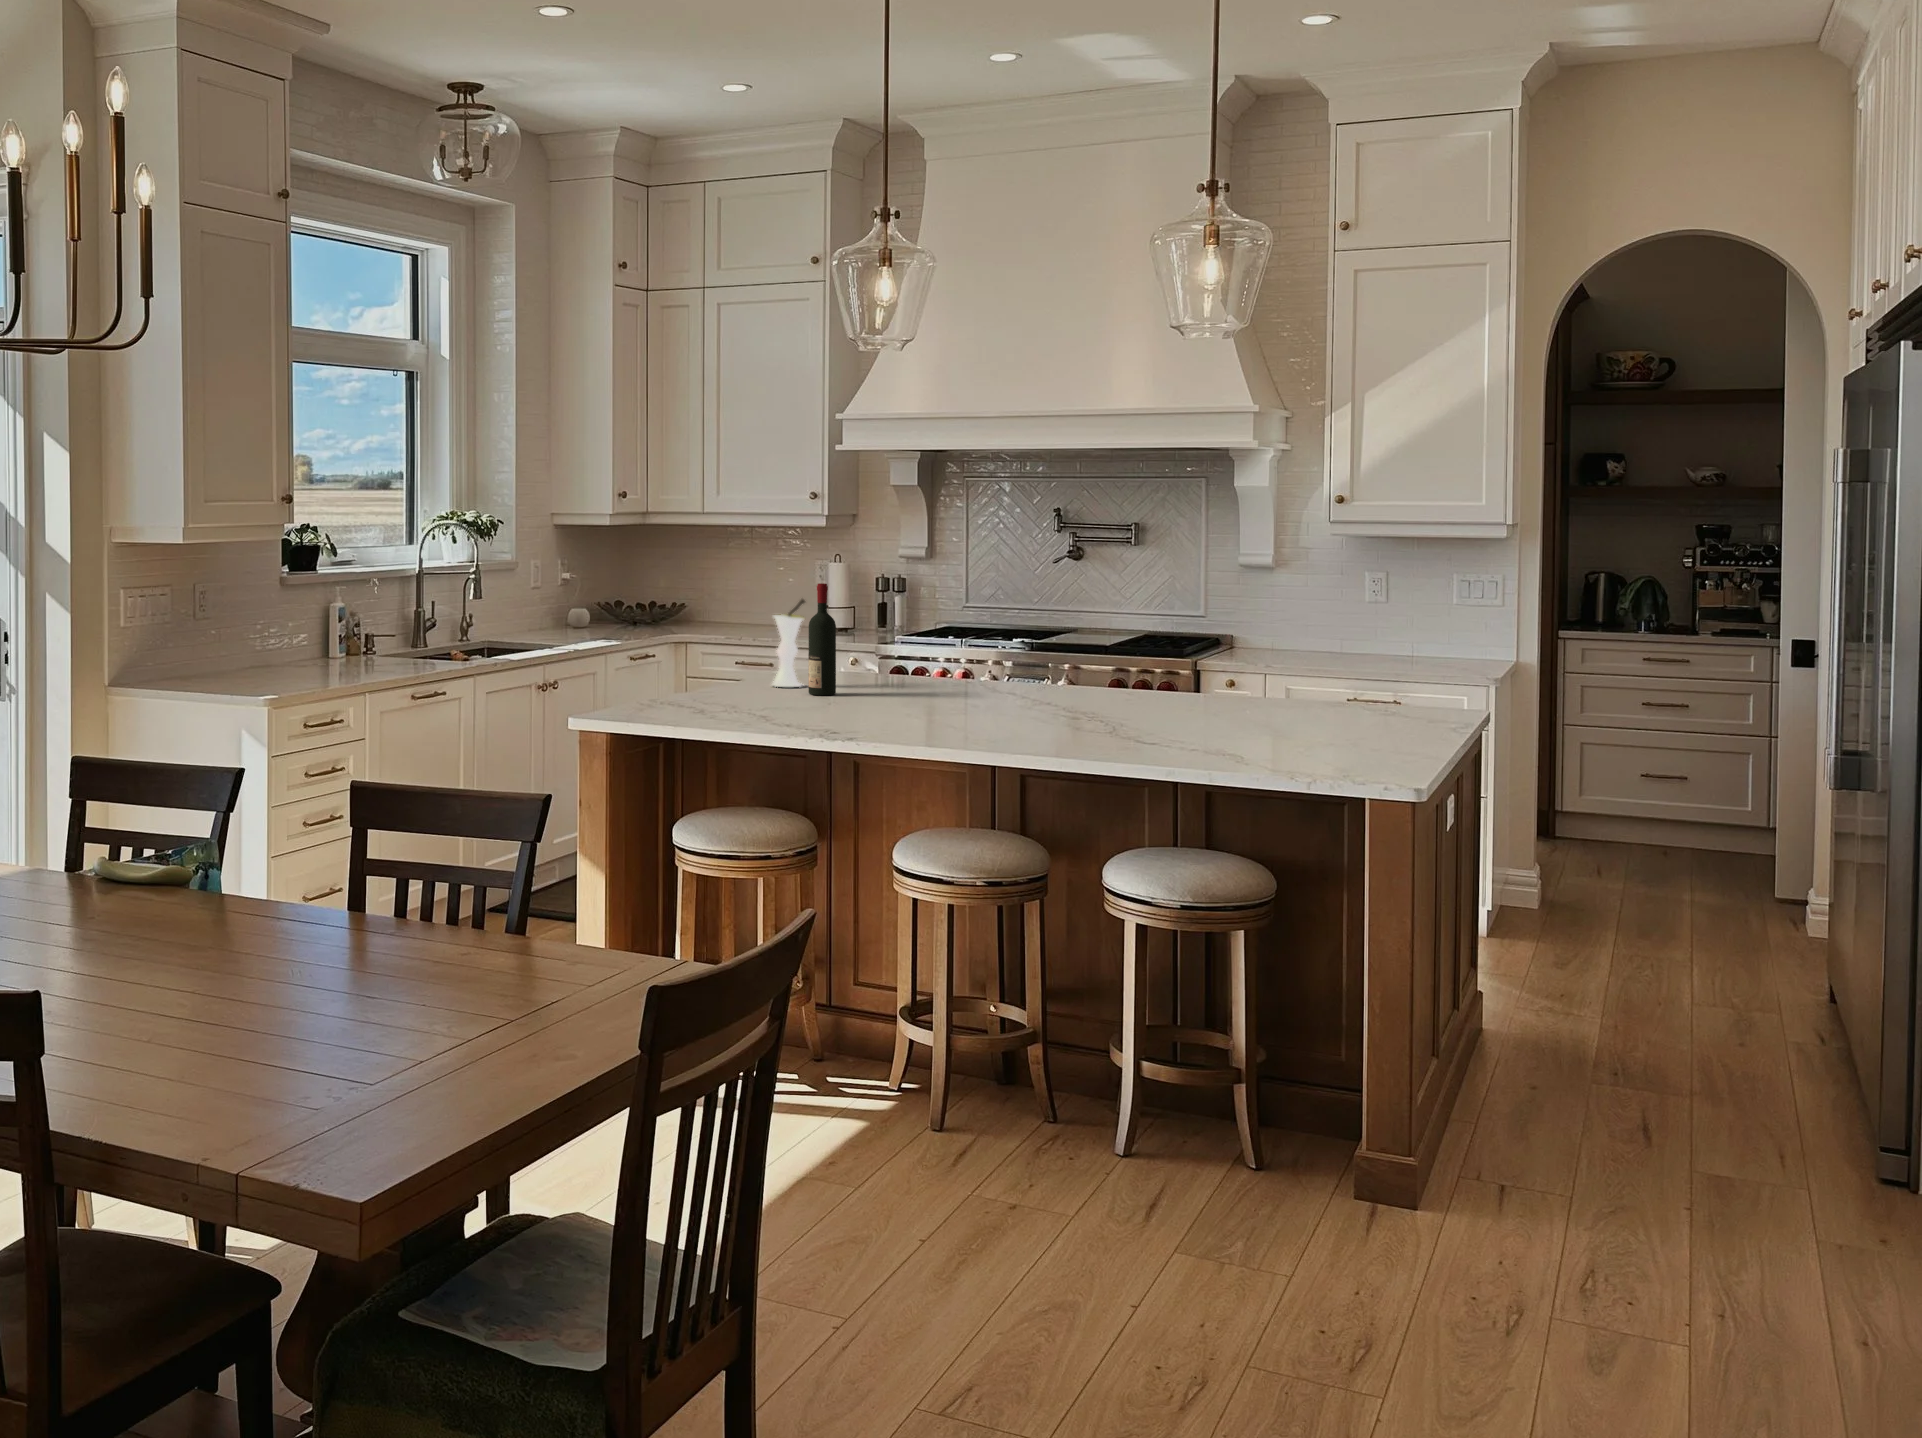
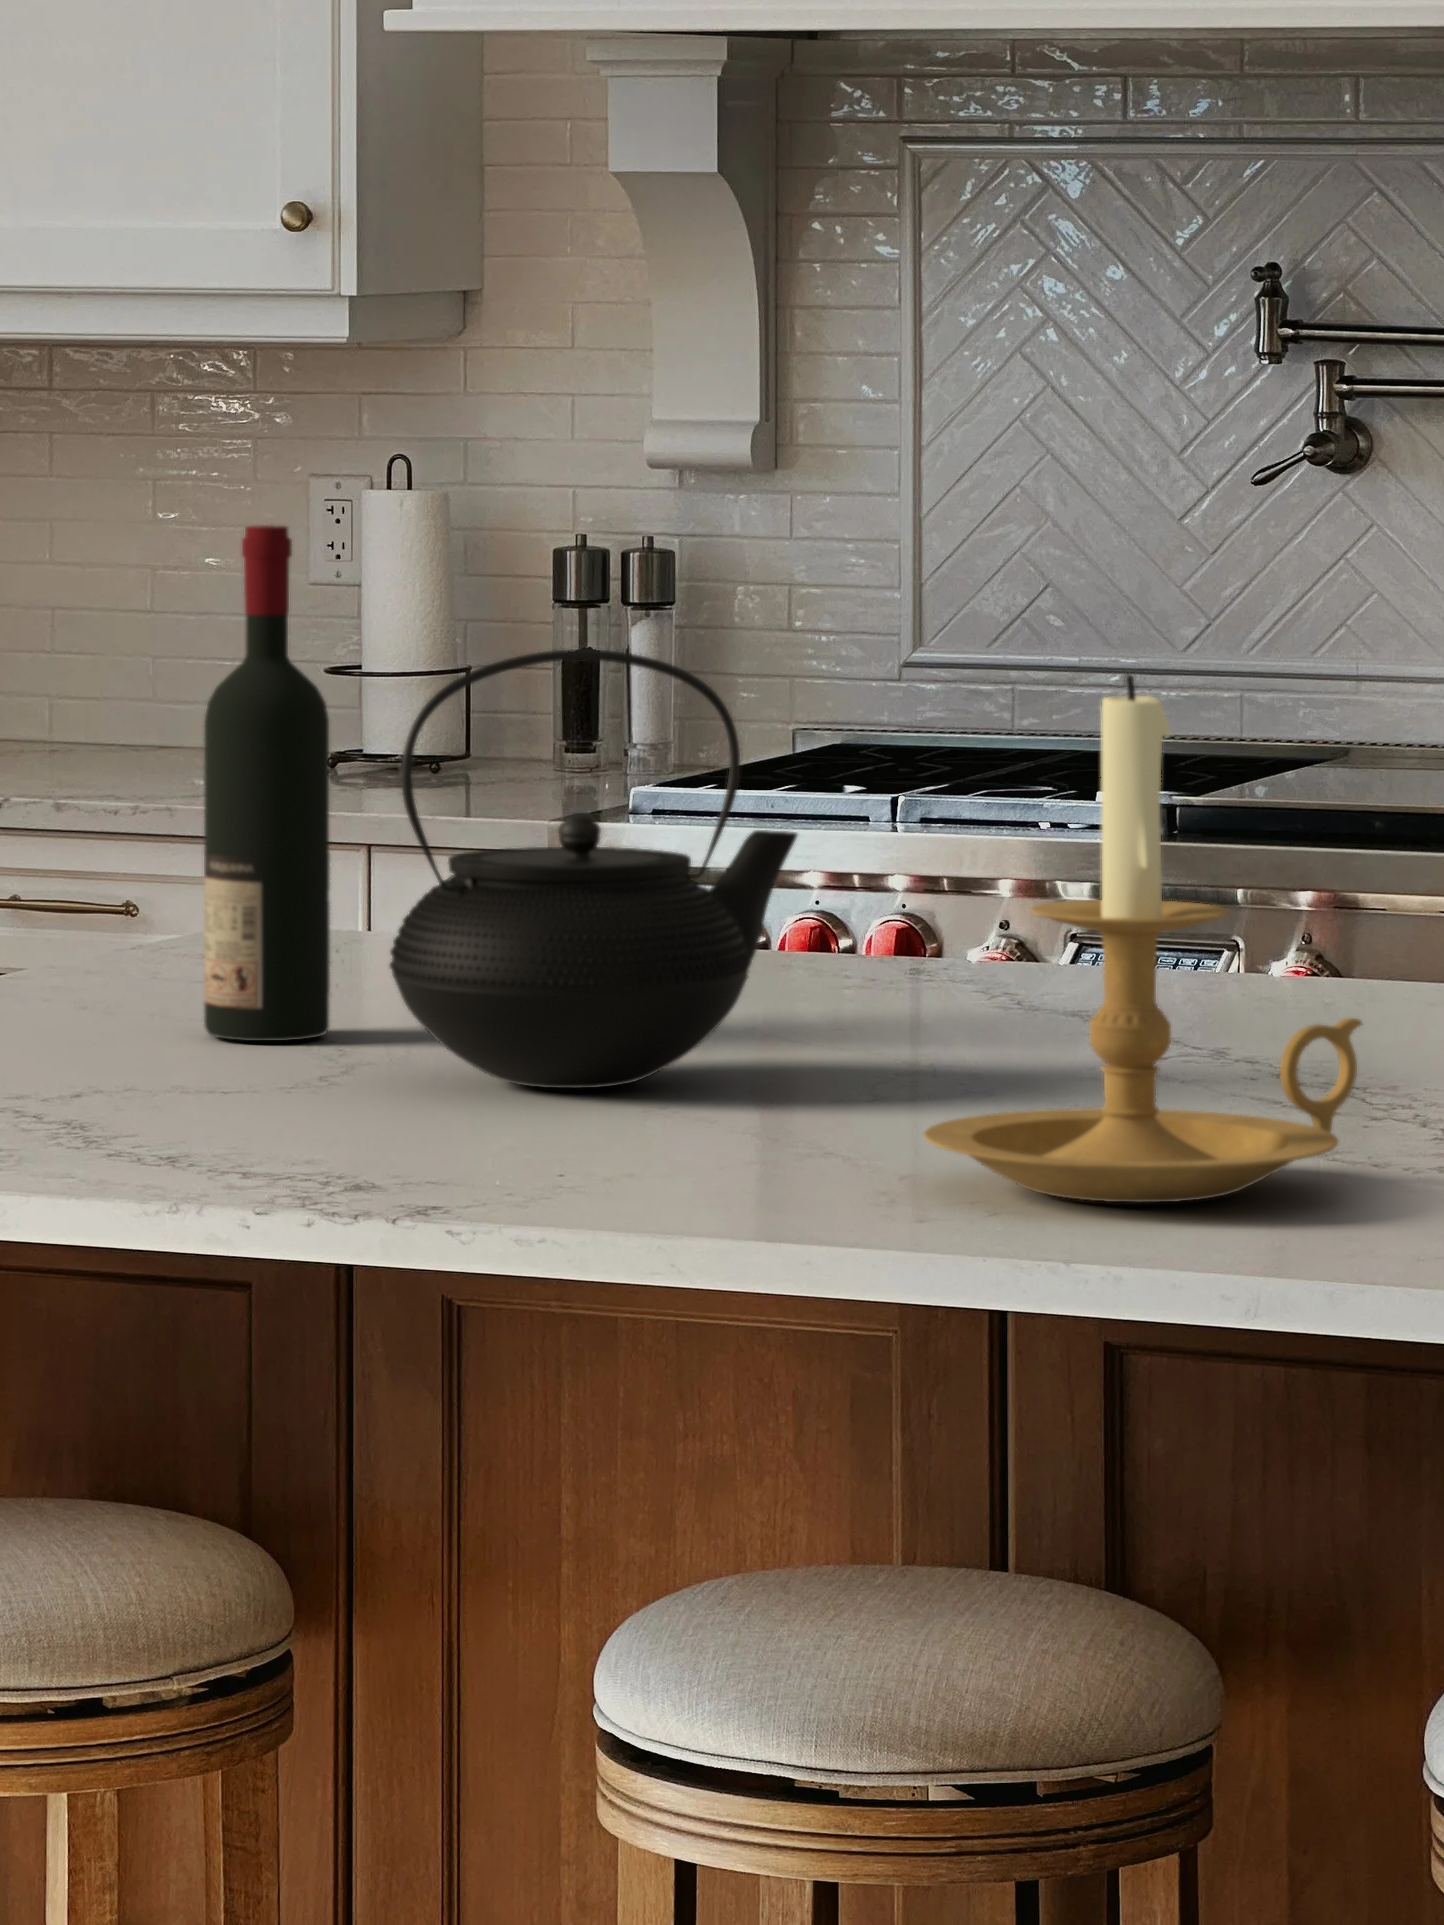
vase: present [772,599,805,687] -> none [41,594,204,1004]
teapot: none [851,612,939,705] -> present [390,649,797,1088]
candle holder: none [964,620,1057,728] -> present [924,675,1363,1202]

